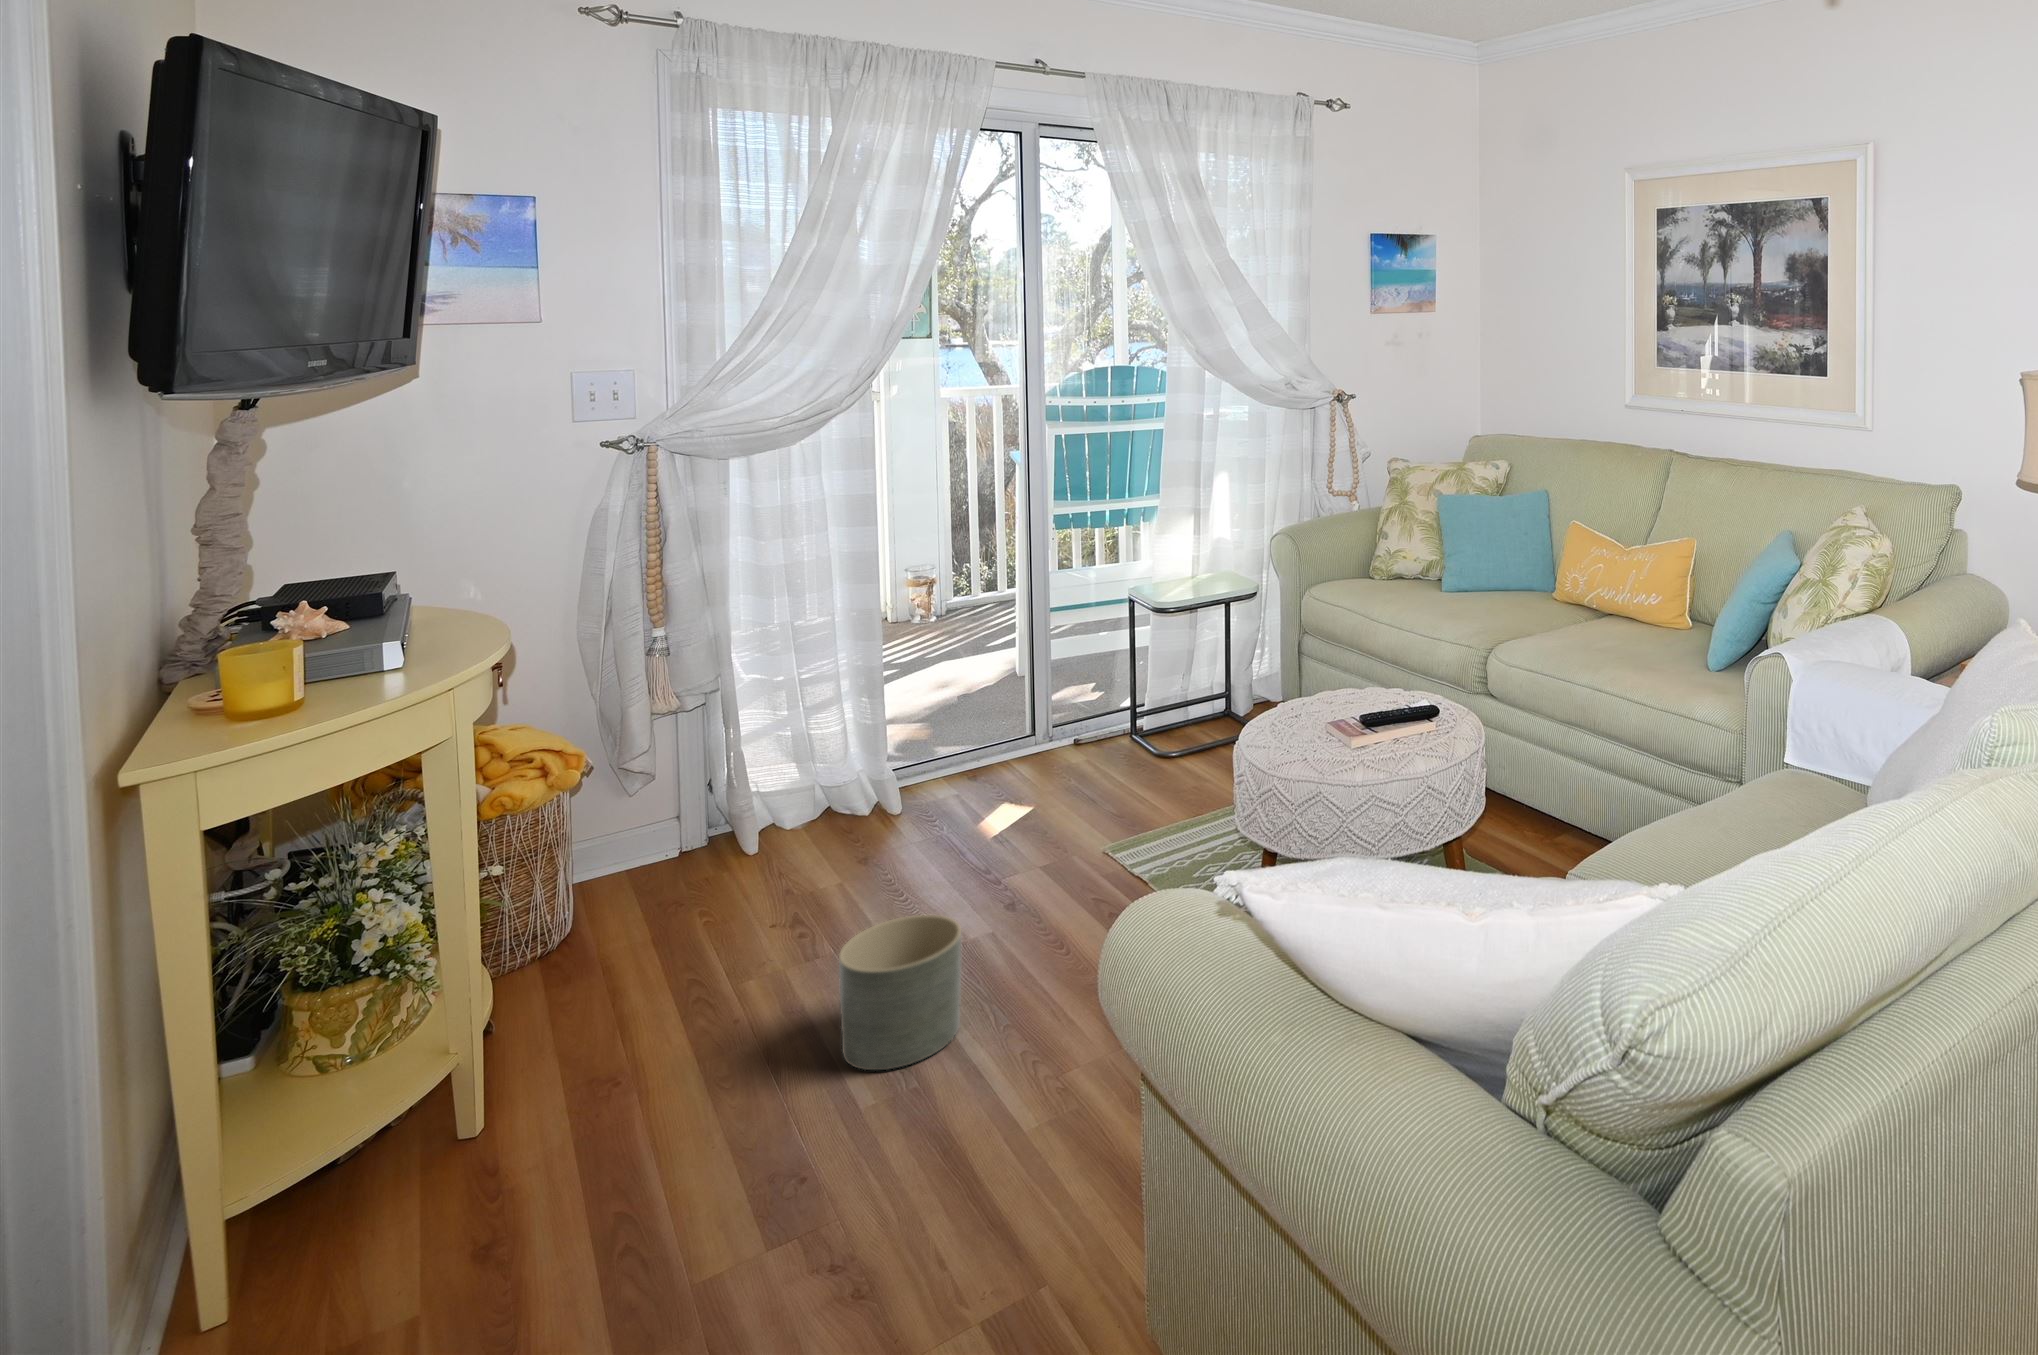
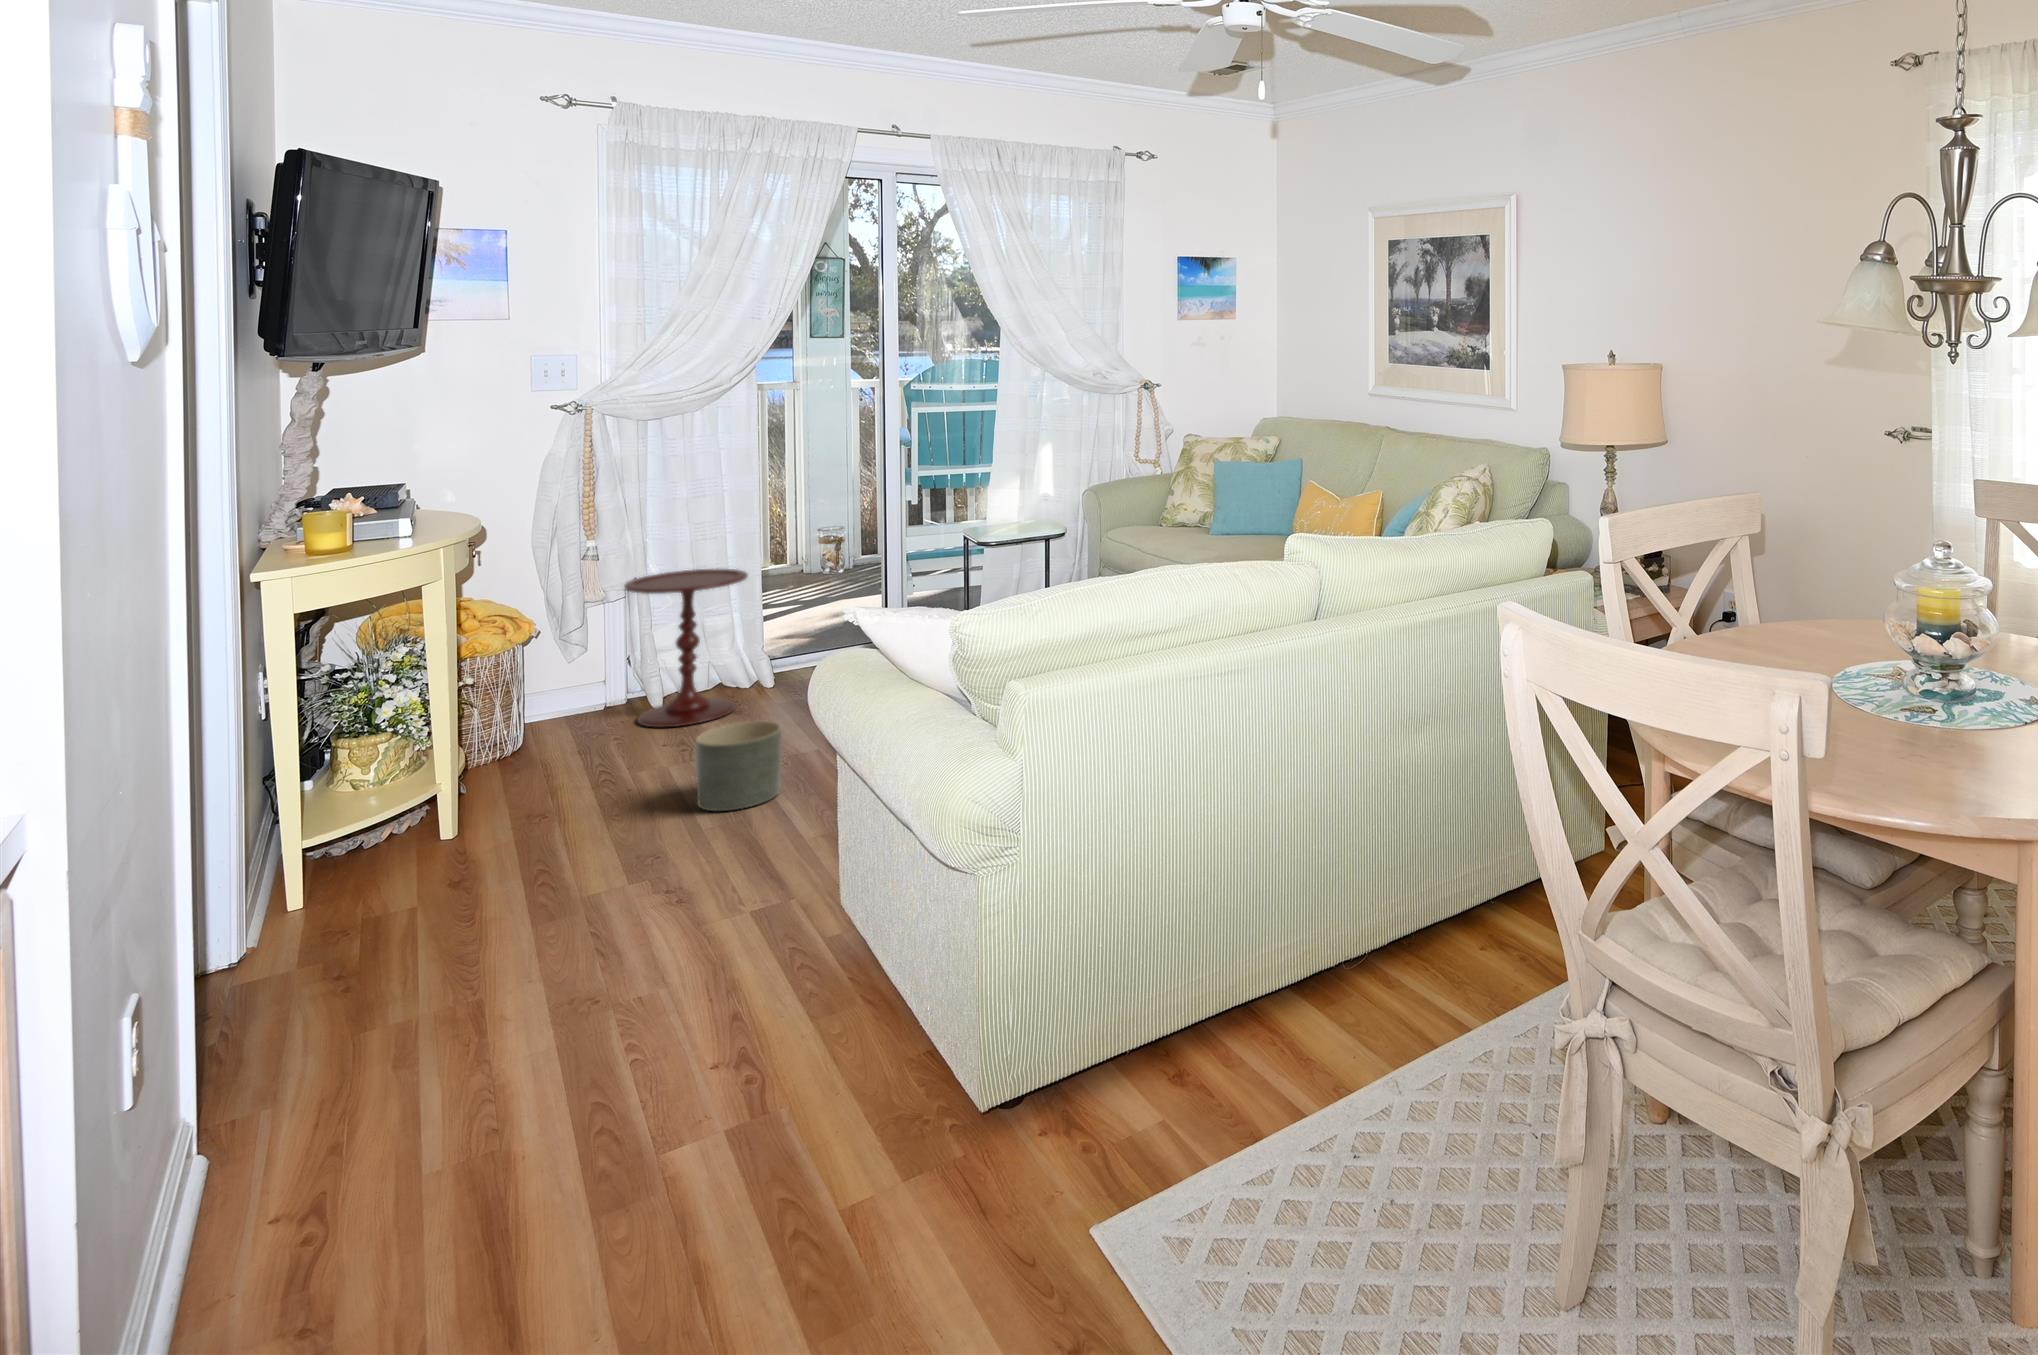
side table: none [708,657,873,890] -> present [624,569,748,727]

